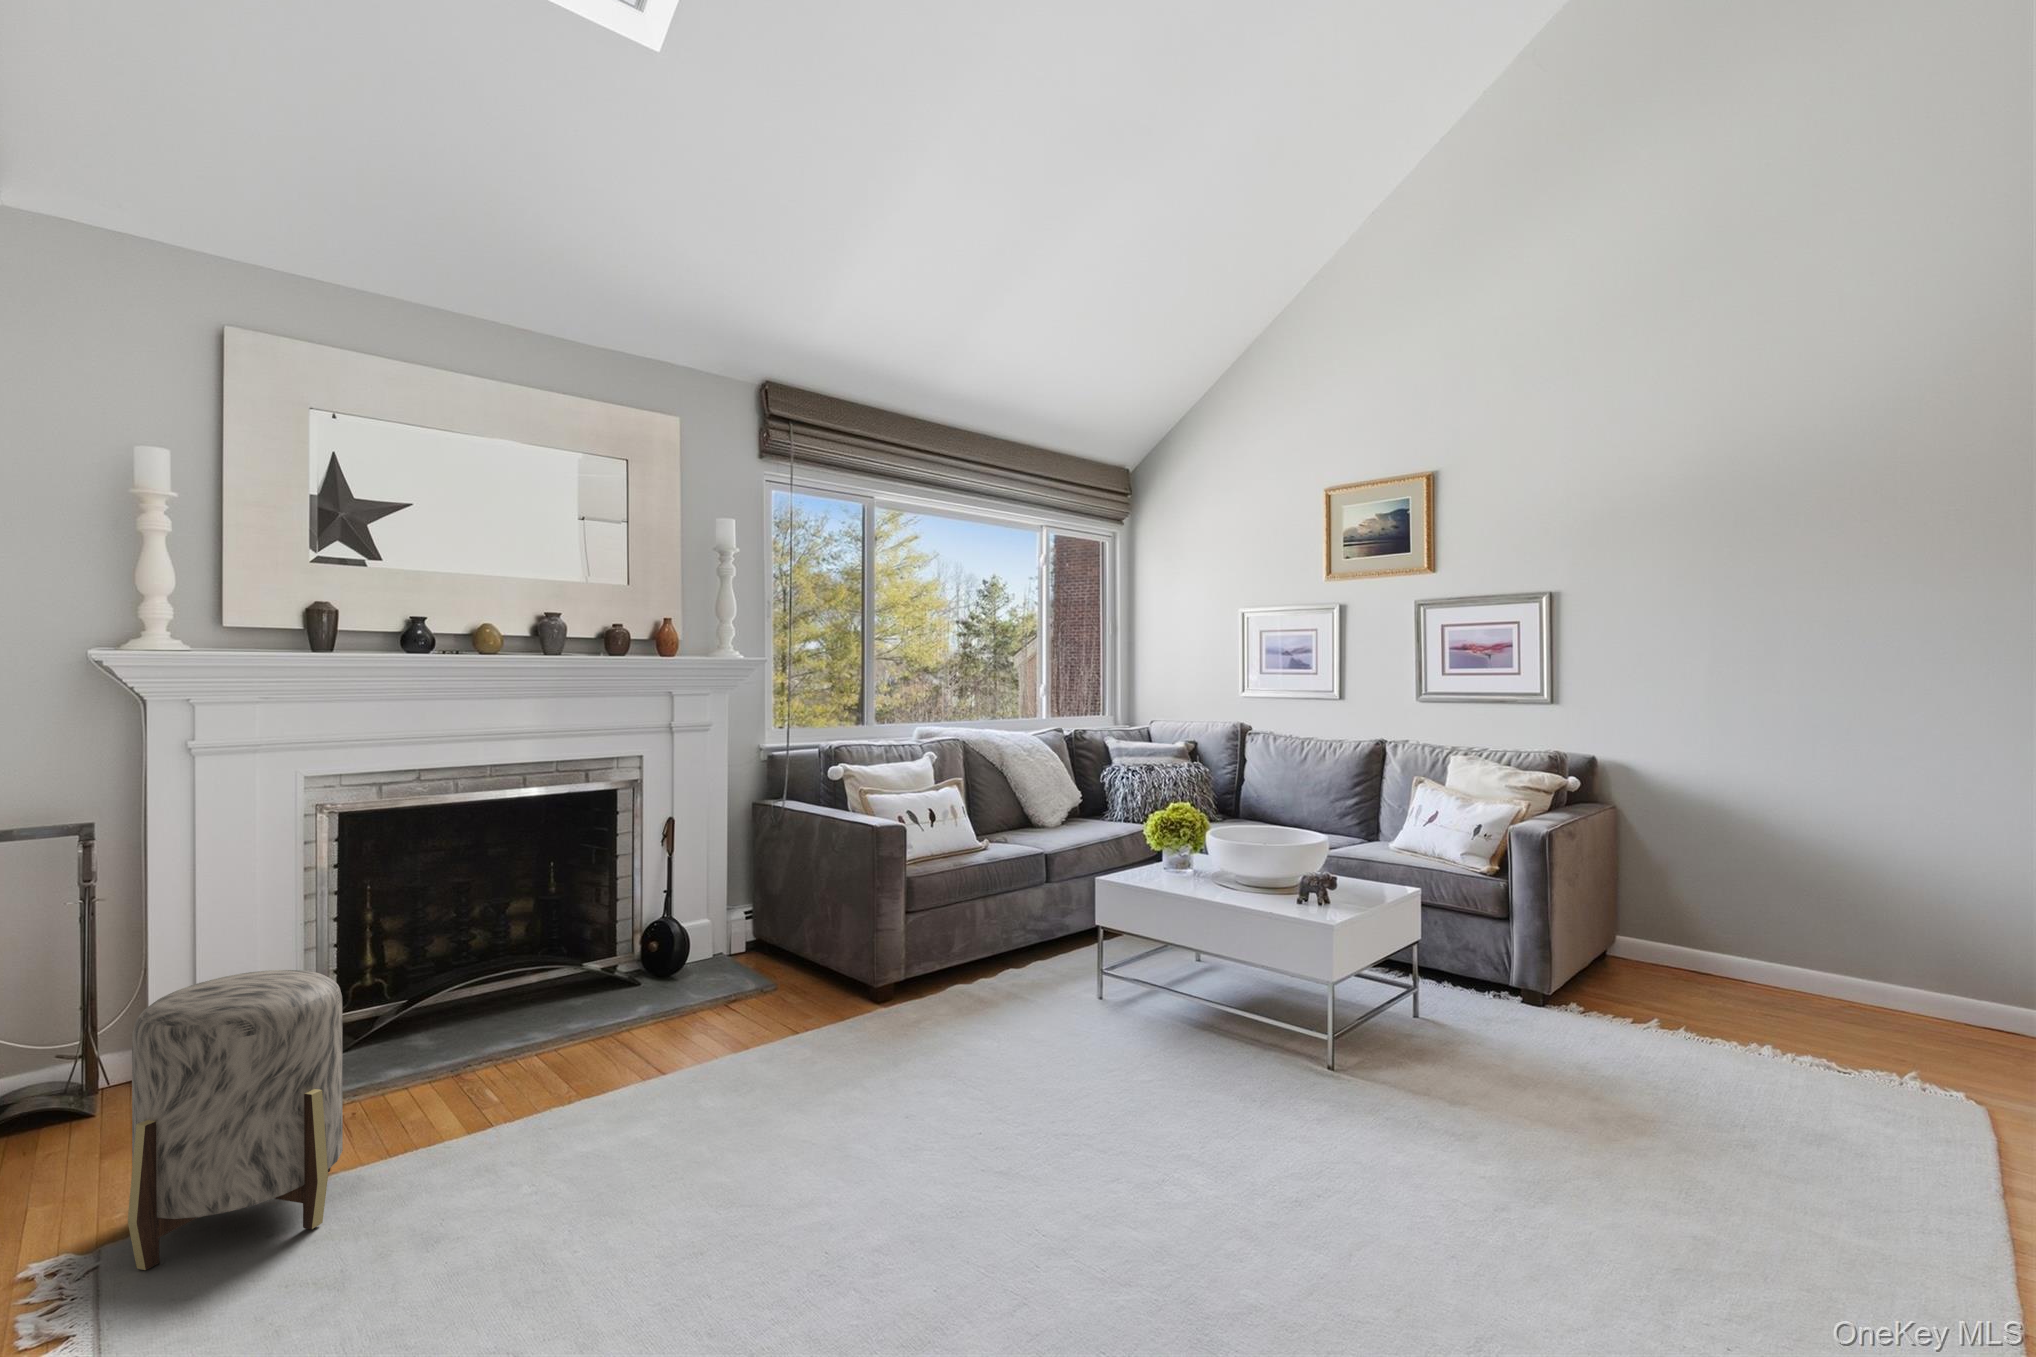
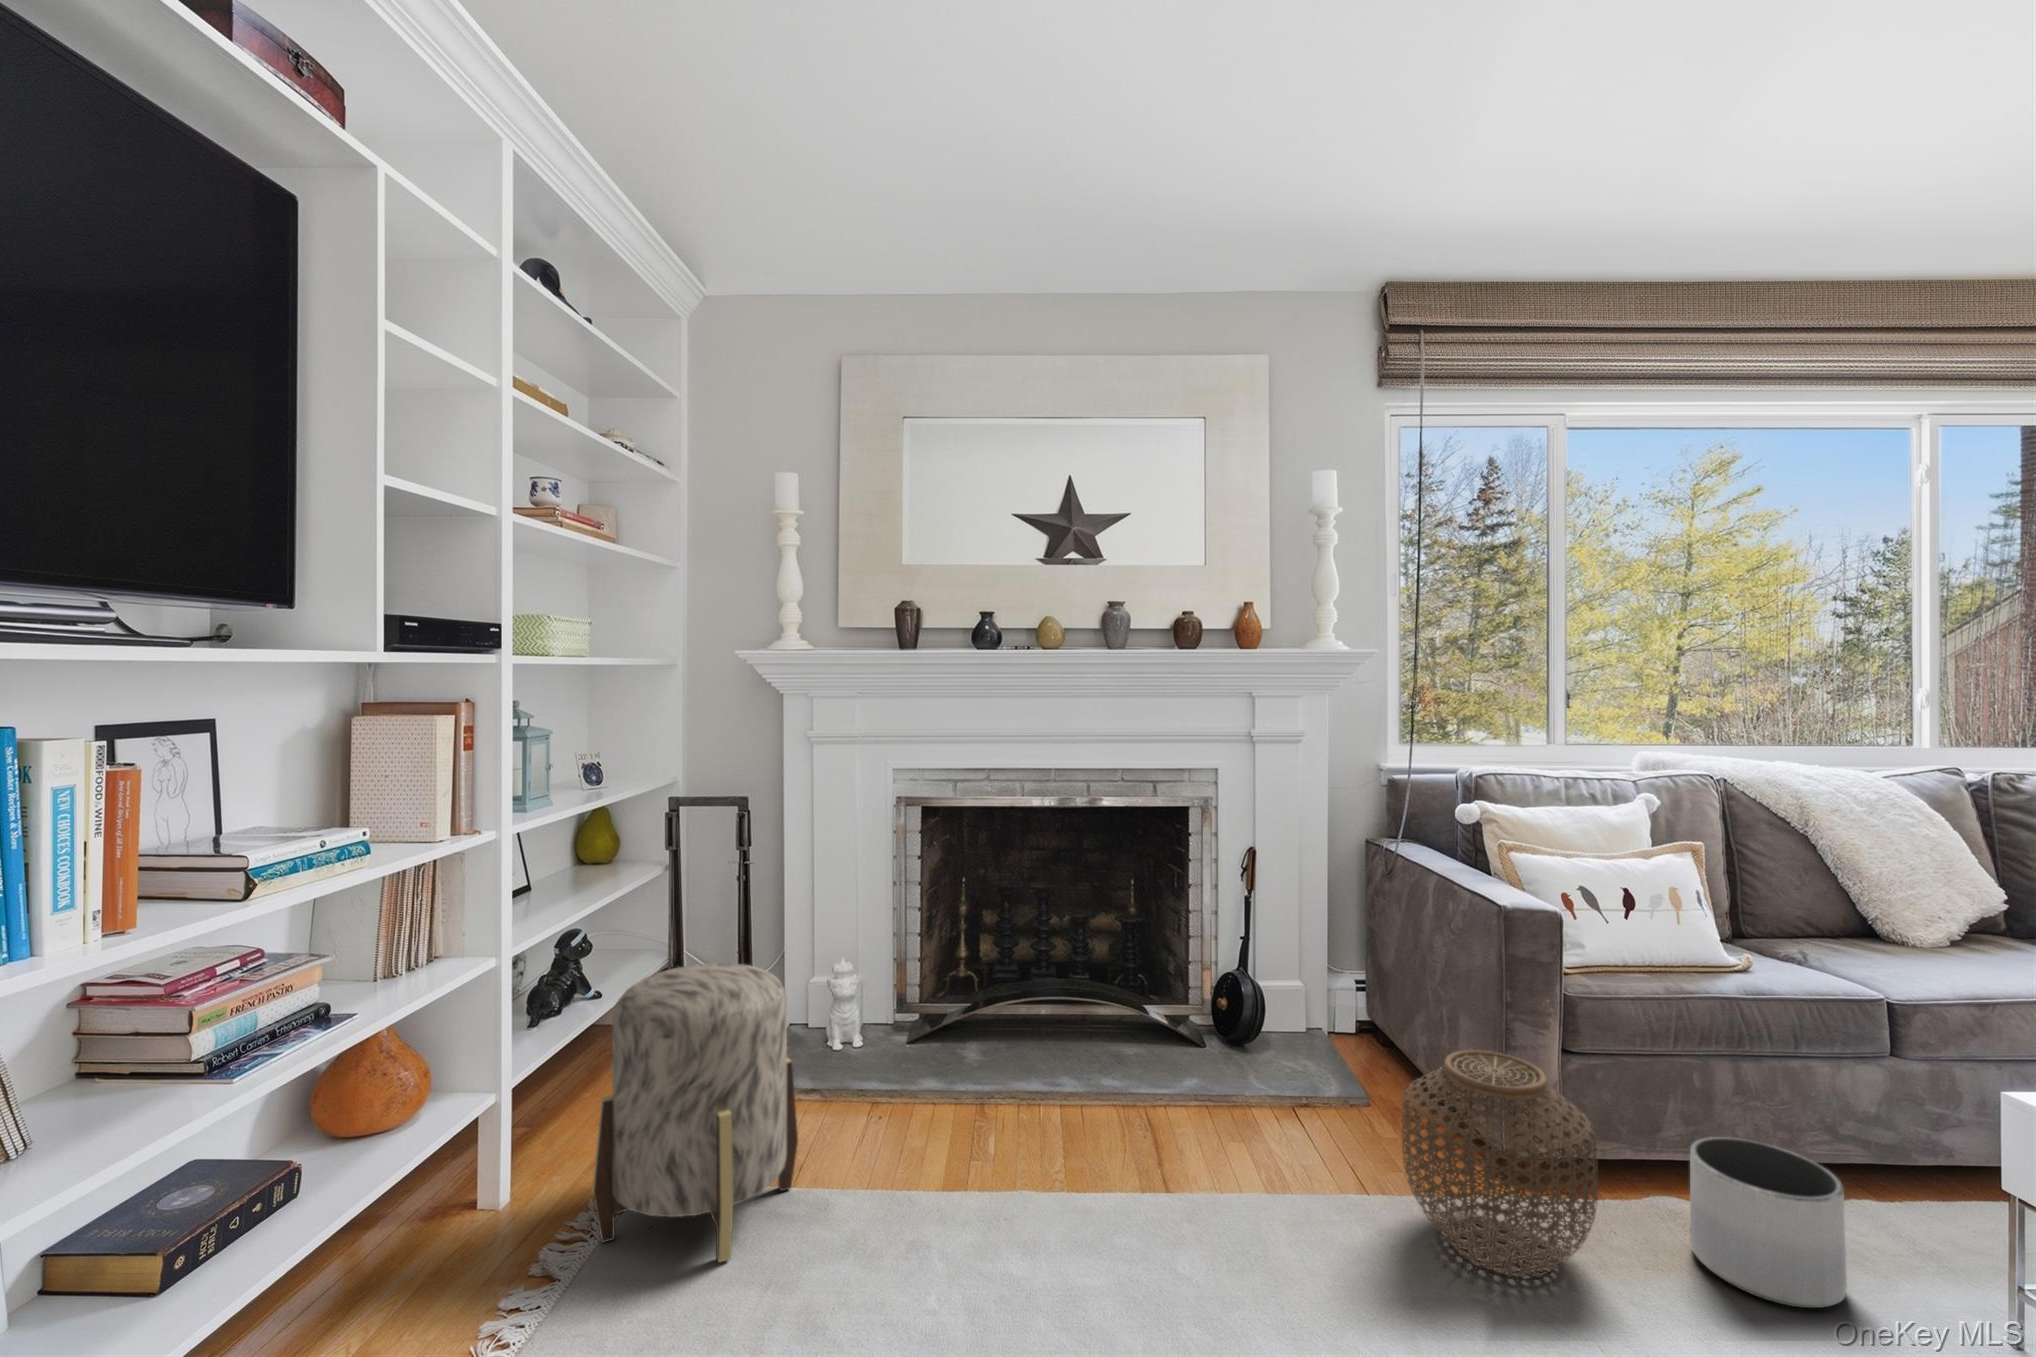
woven basket: none [829,915,935,1040] -> present [1402,1050,1598,1277]
planter: none [971,935,1035,1011] -> present [1690,1137,1847,1308]

